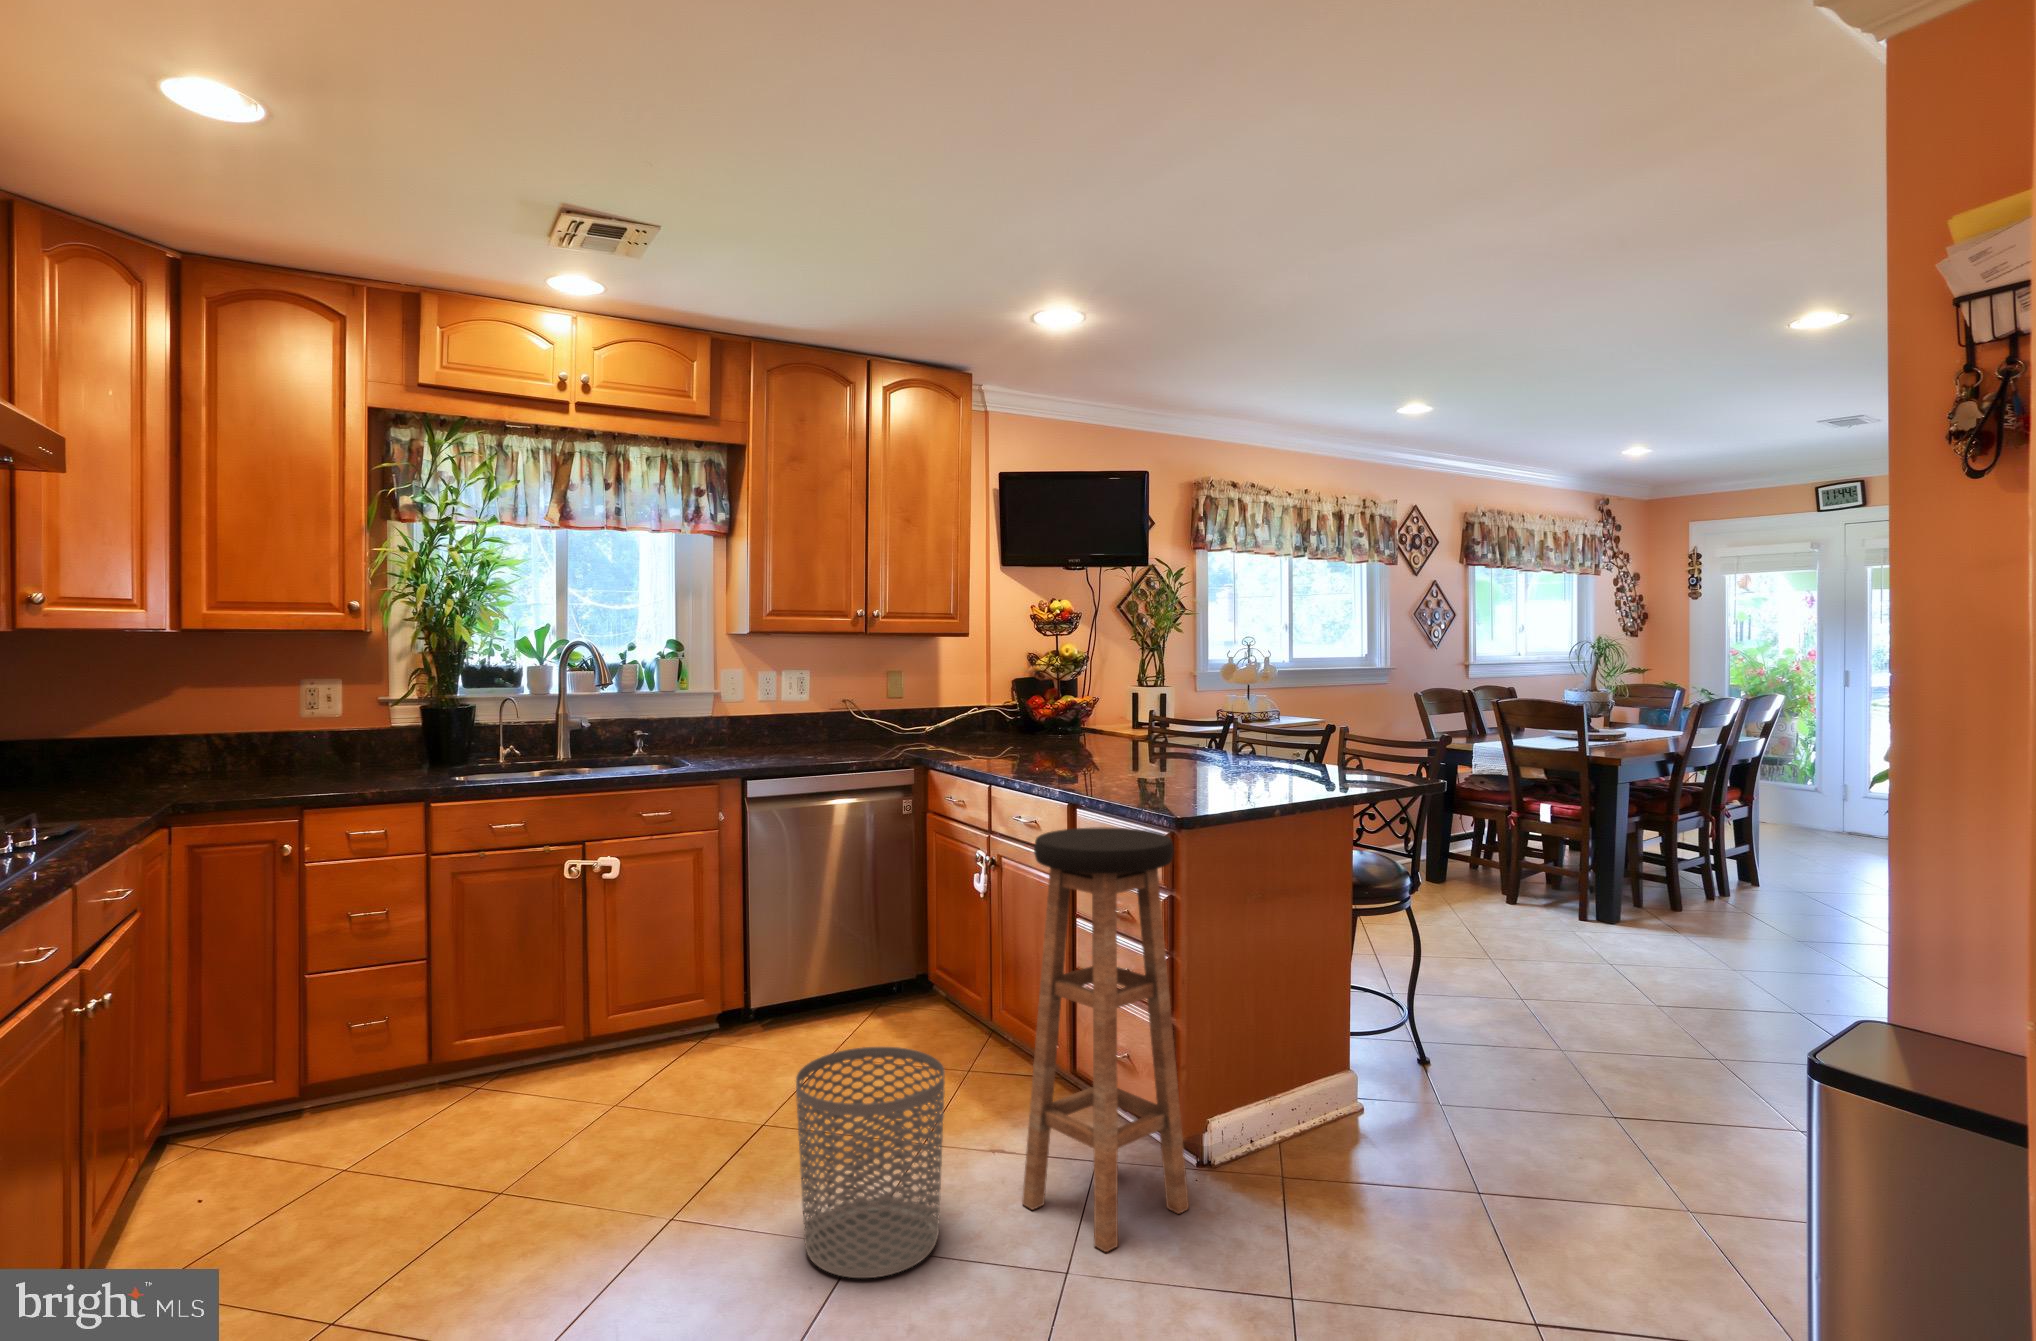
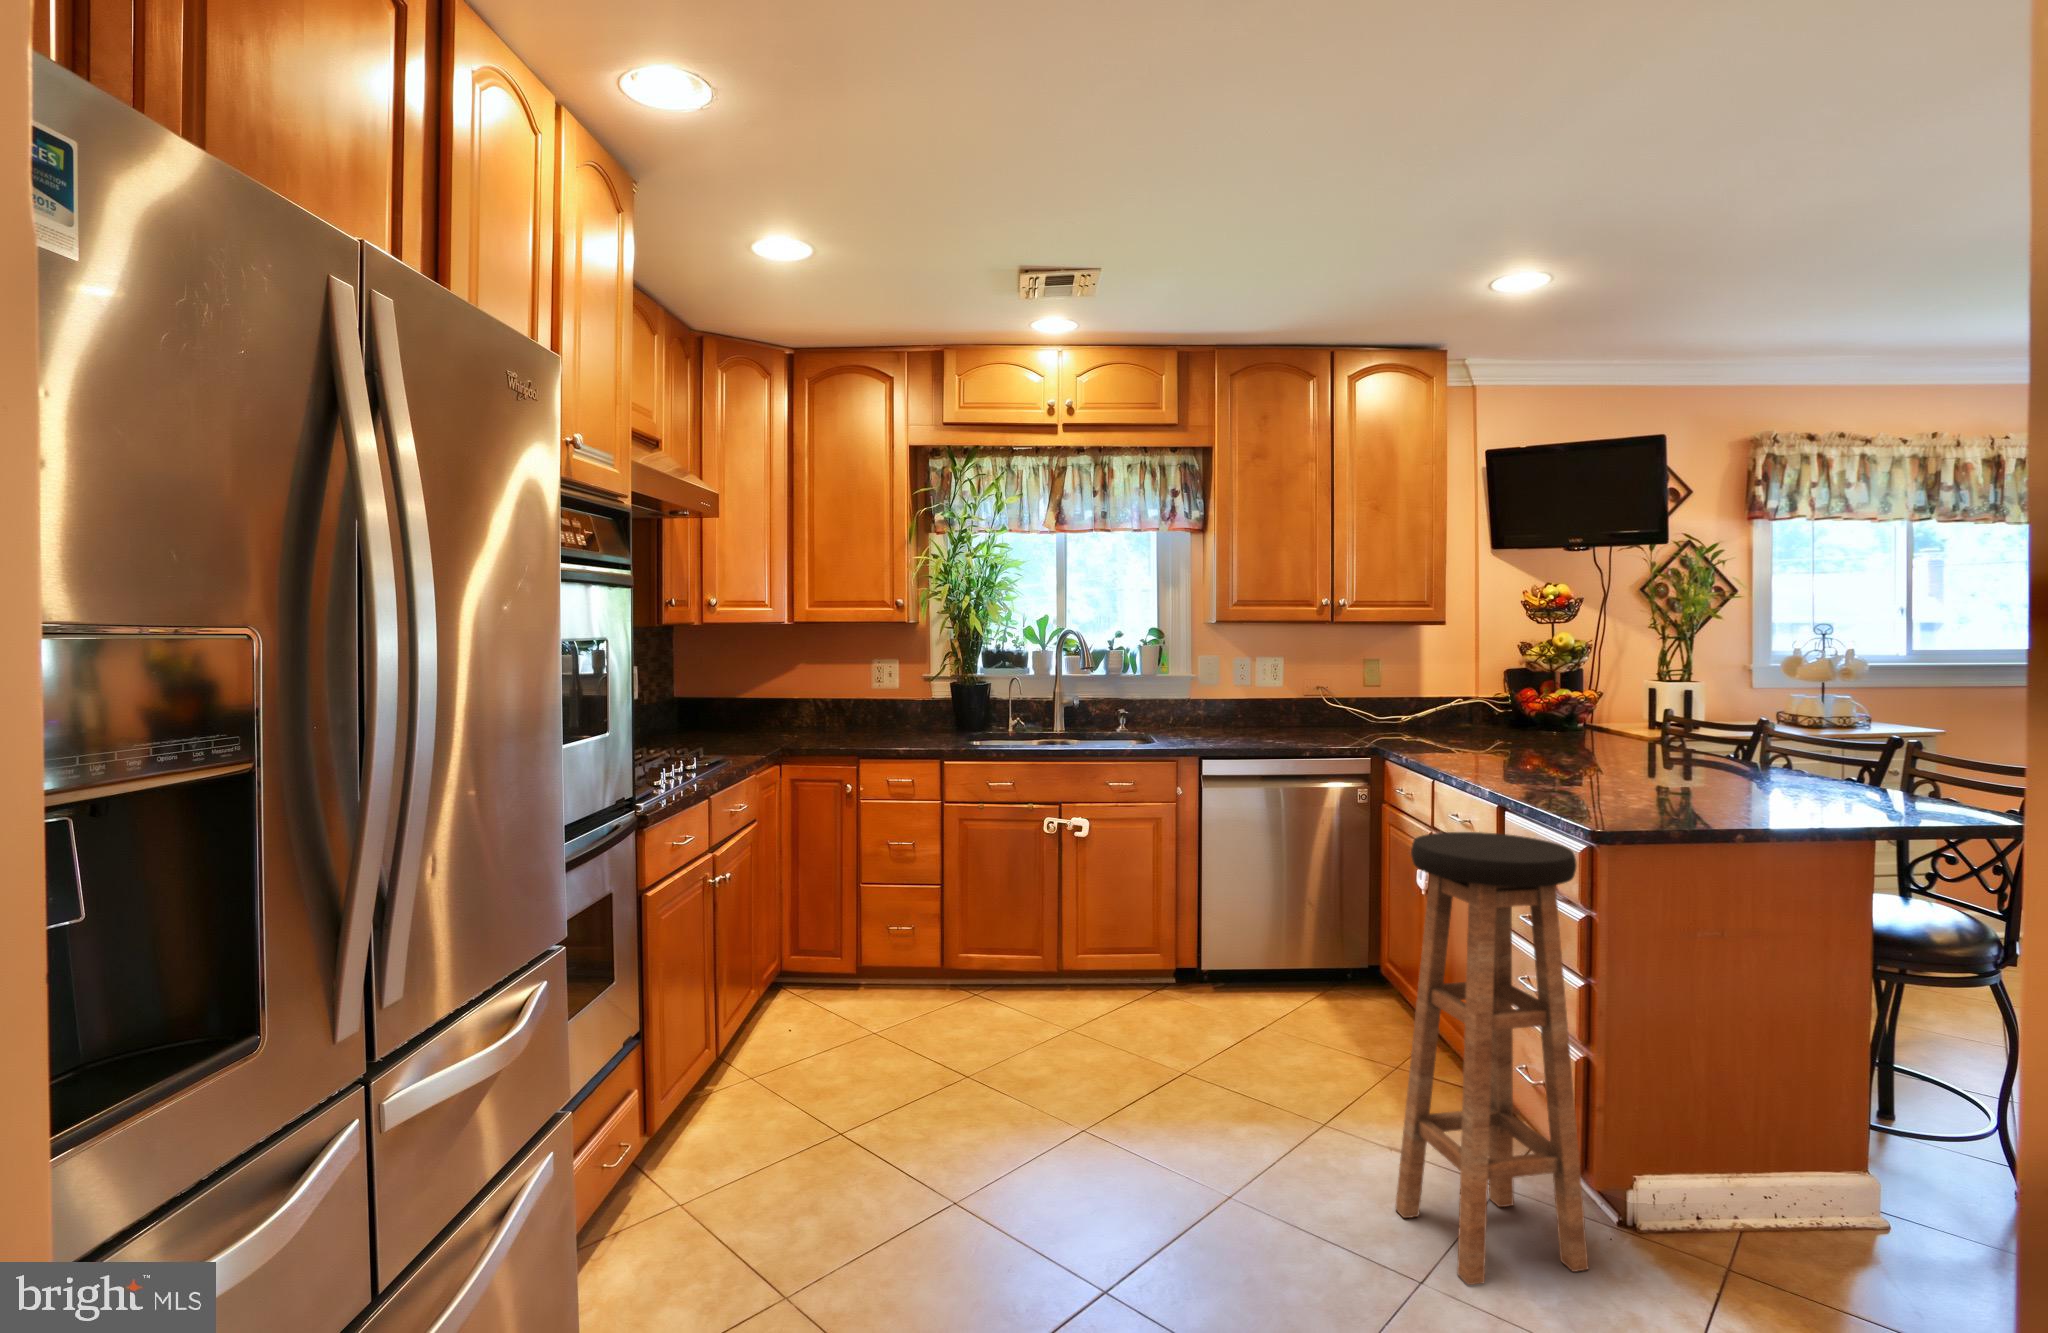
waste bin: present [796,1047,945,1278] -> none [1163,1017,1306,1237]

